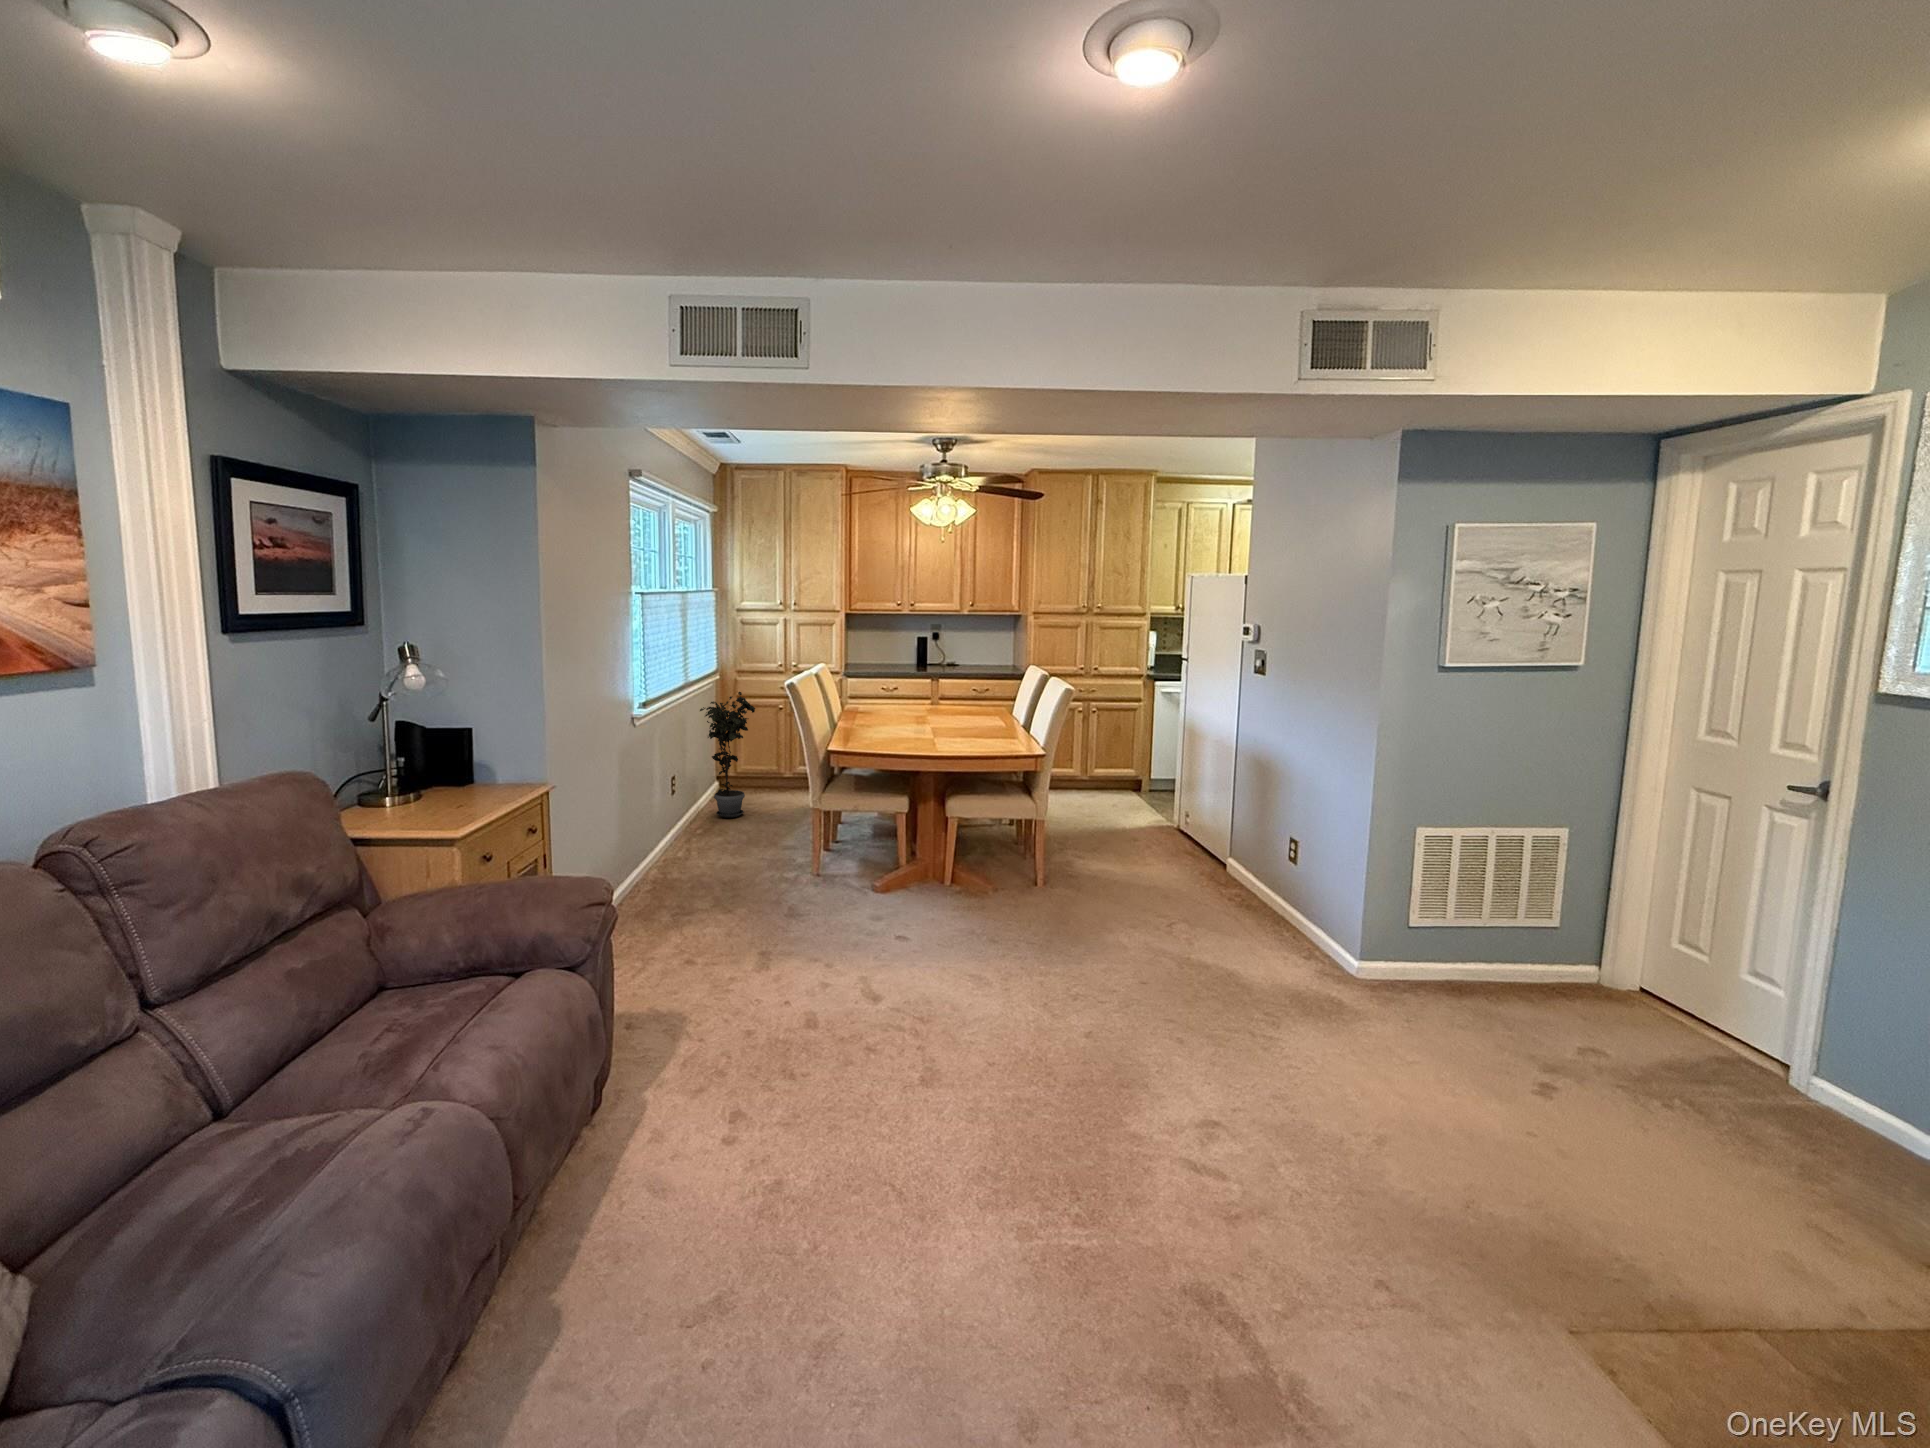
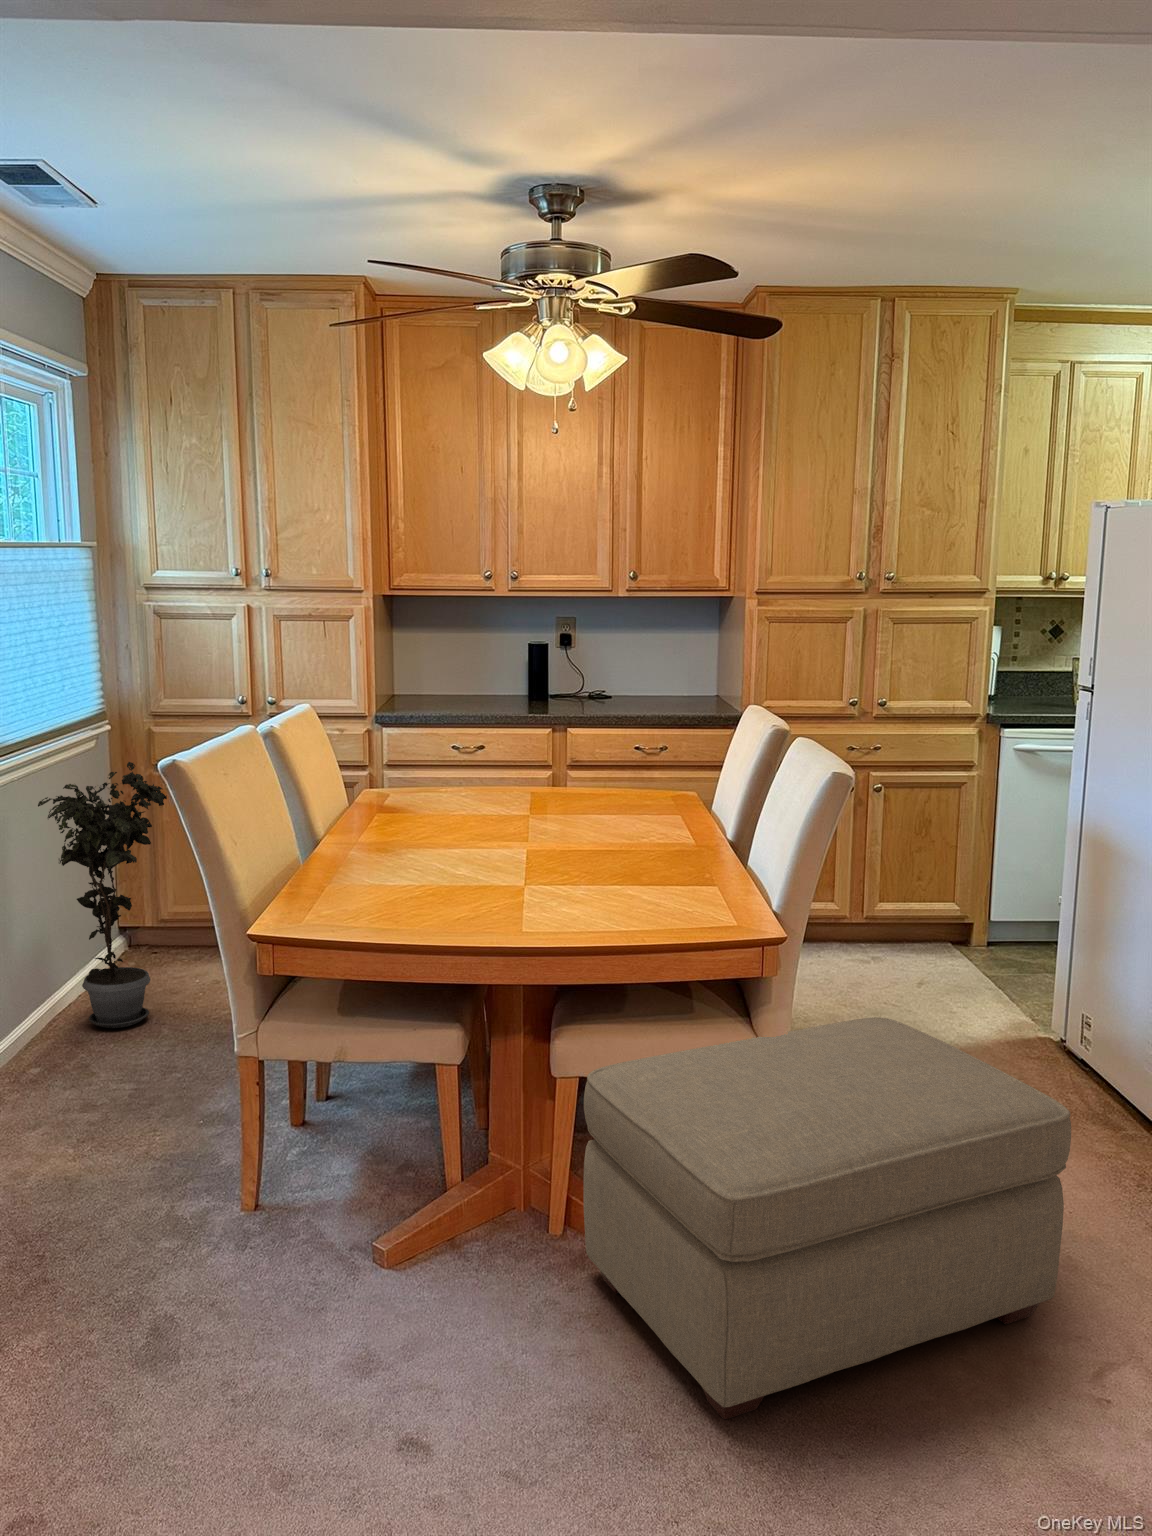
ottoman: none [961,798,1161,939] -> present [584,1017,1071,1420]

